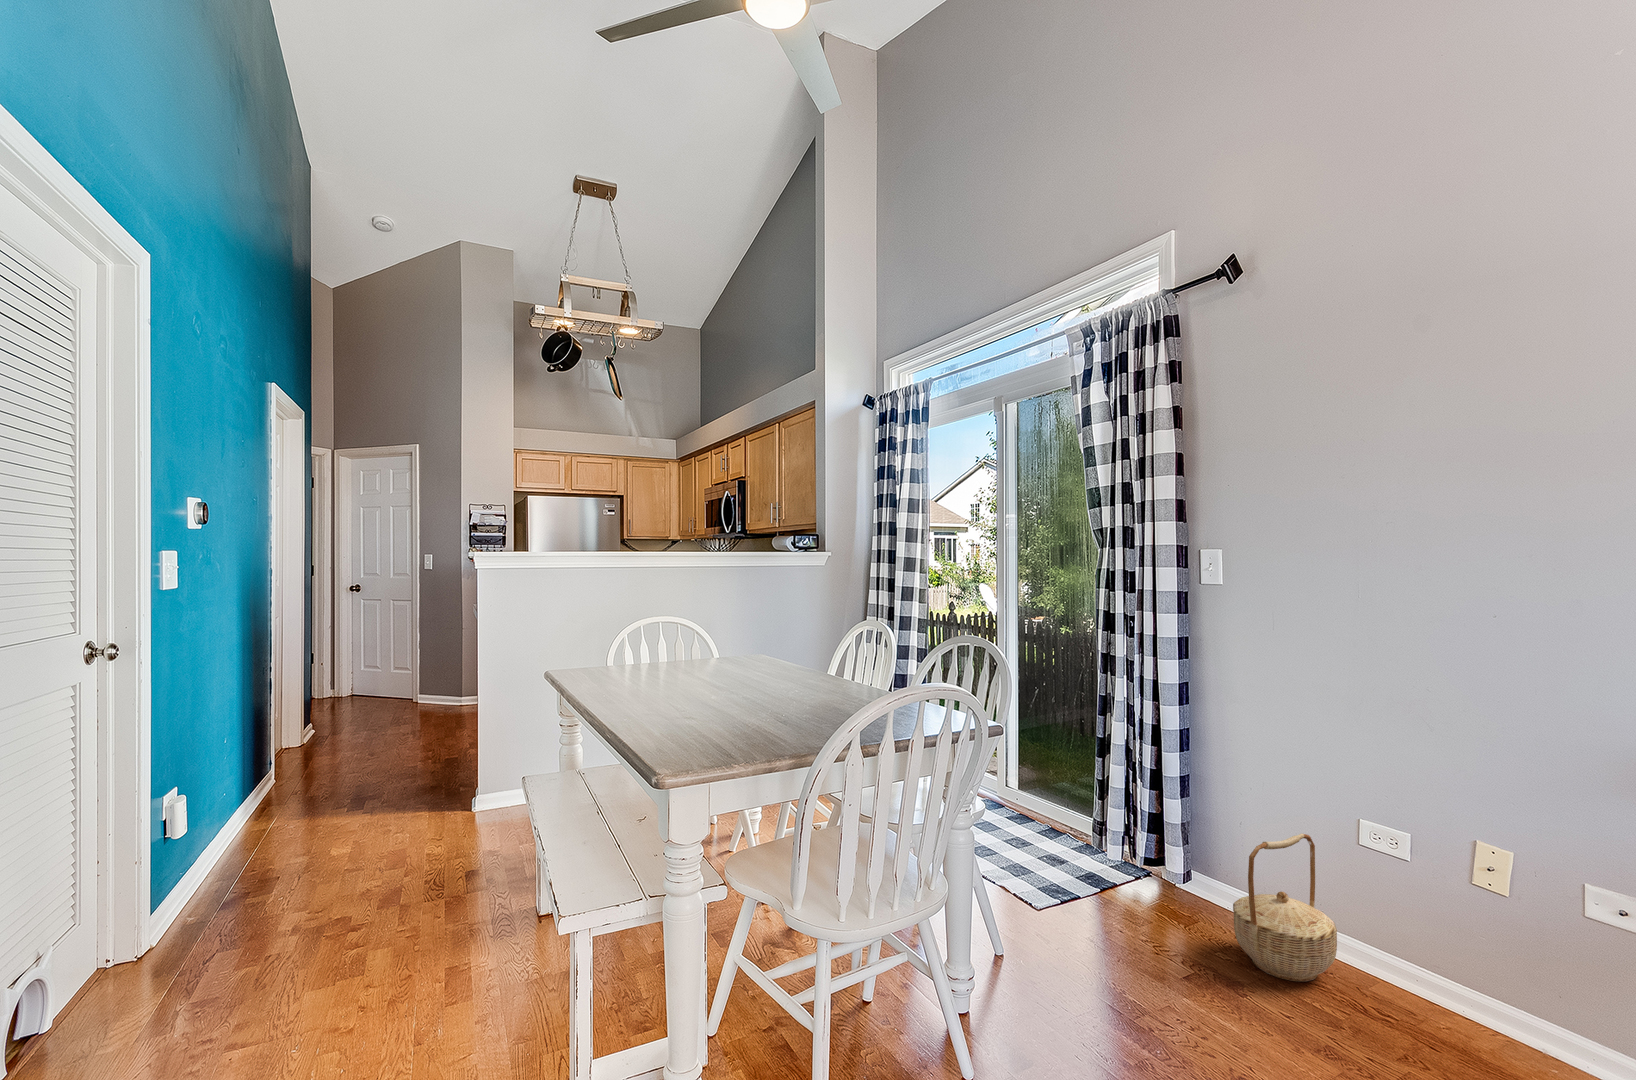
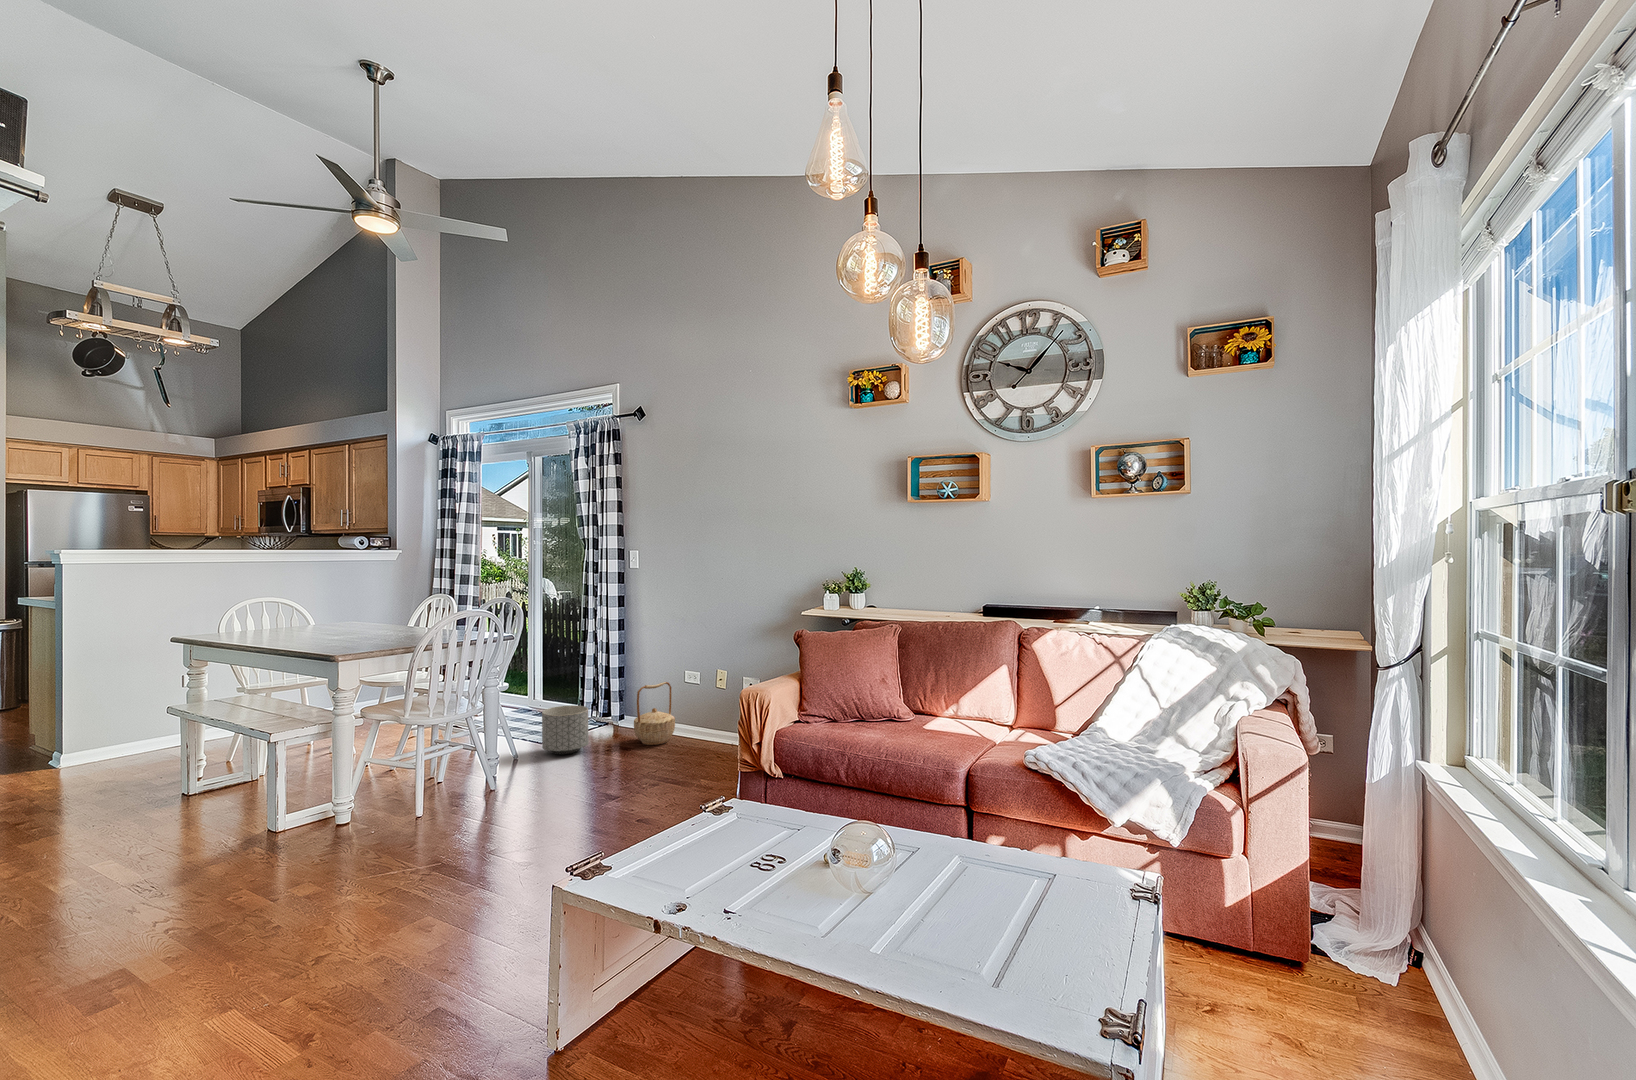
planter: none [1043,850,1138,963] -> present [542,705,588,755]

